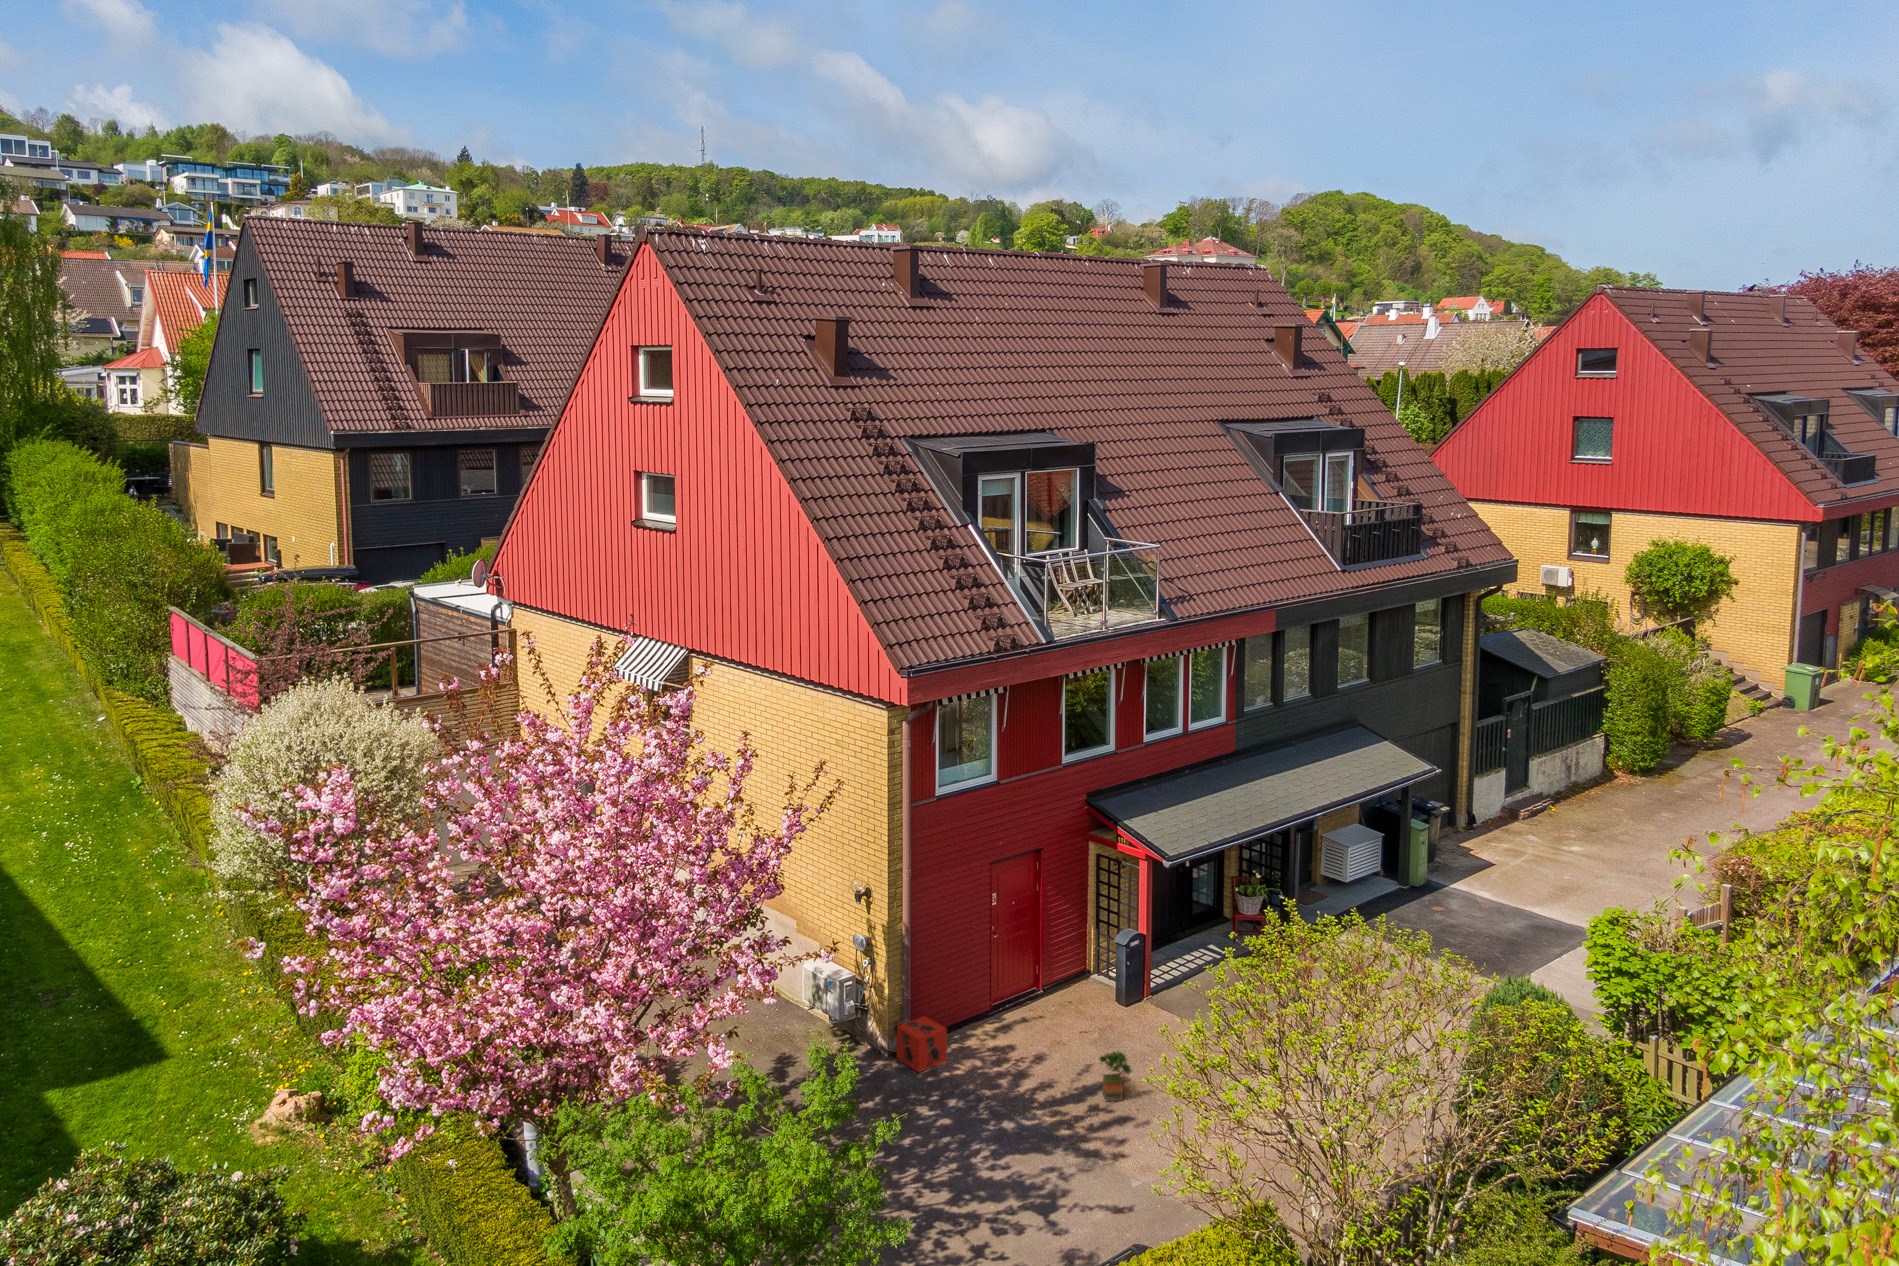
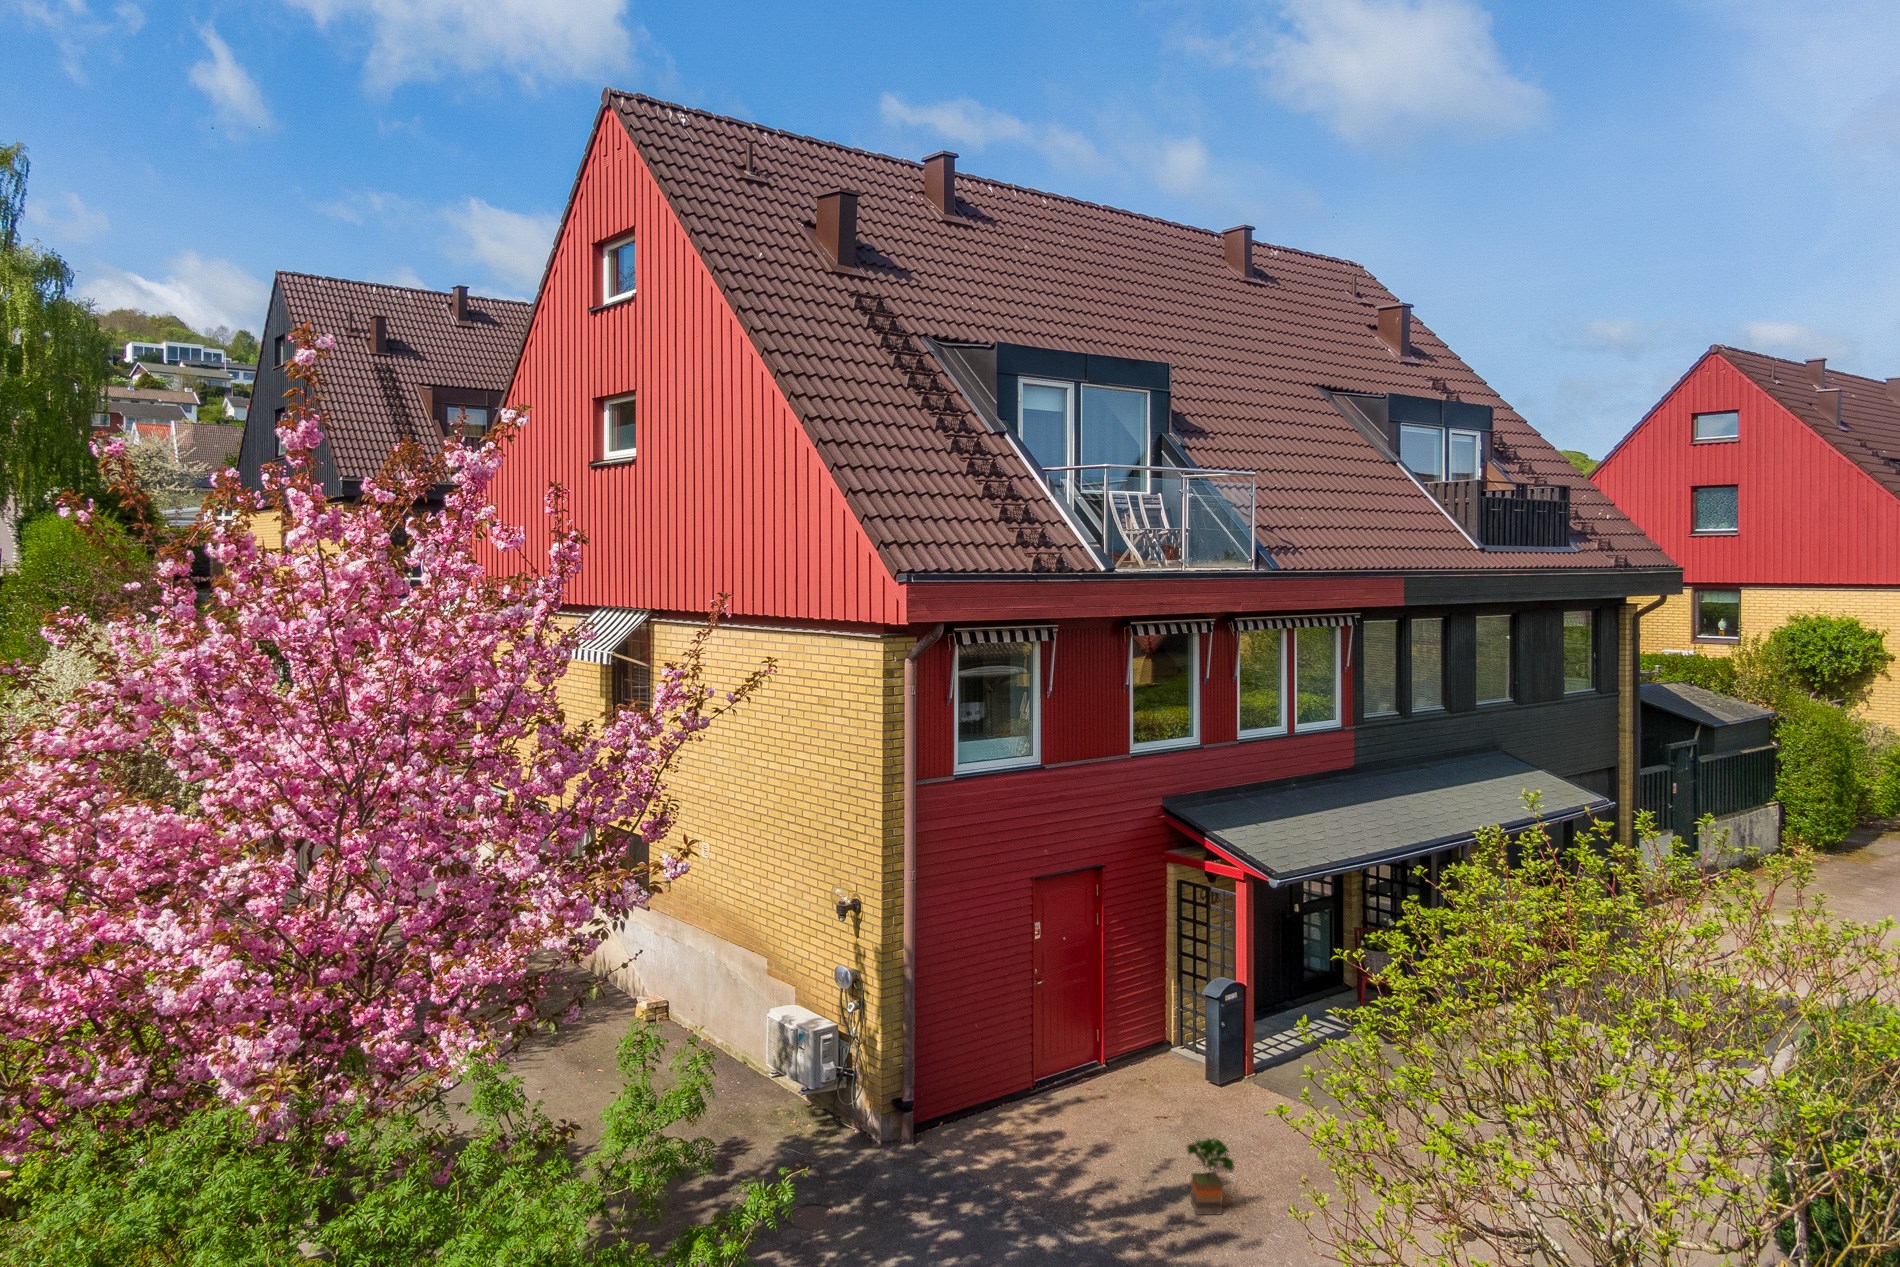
storage box: present [897,1016,947,1072] -> none [891,1085,964,1165]

